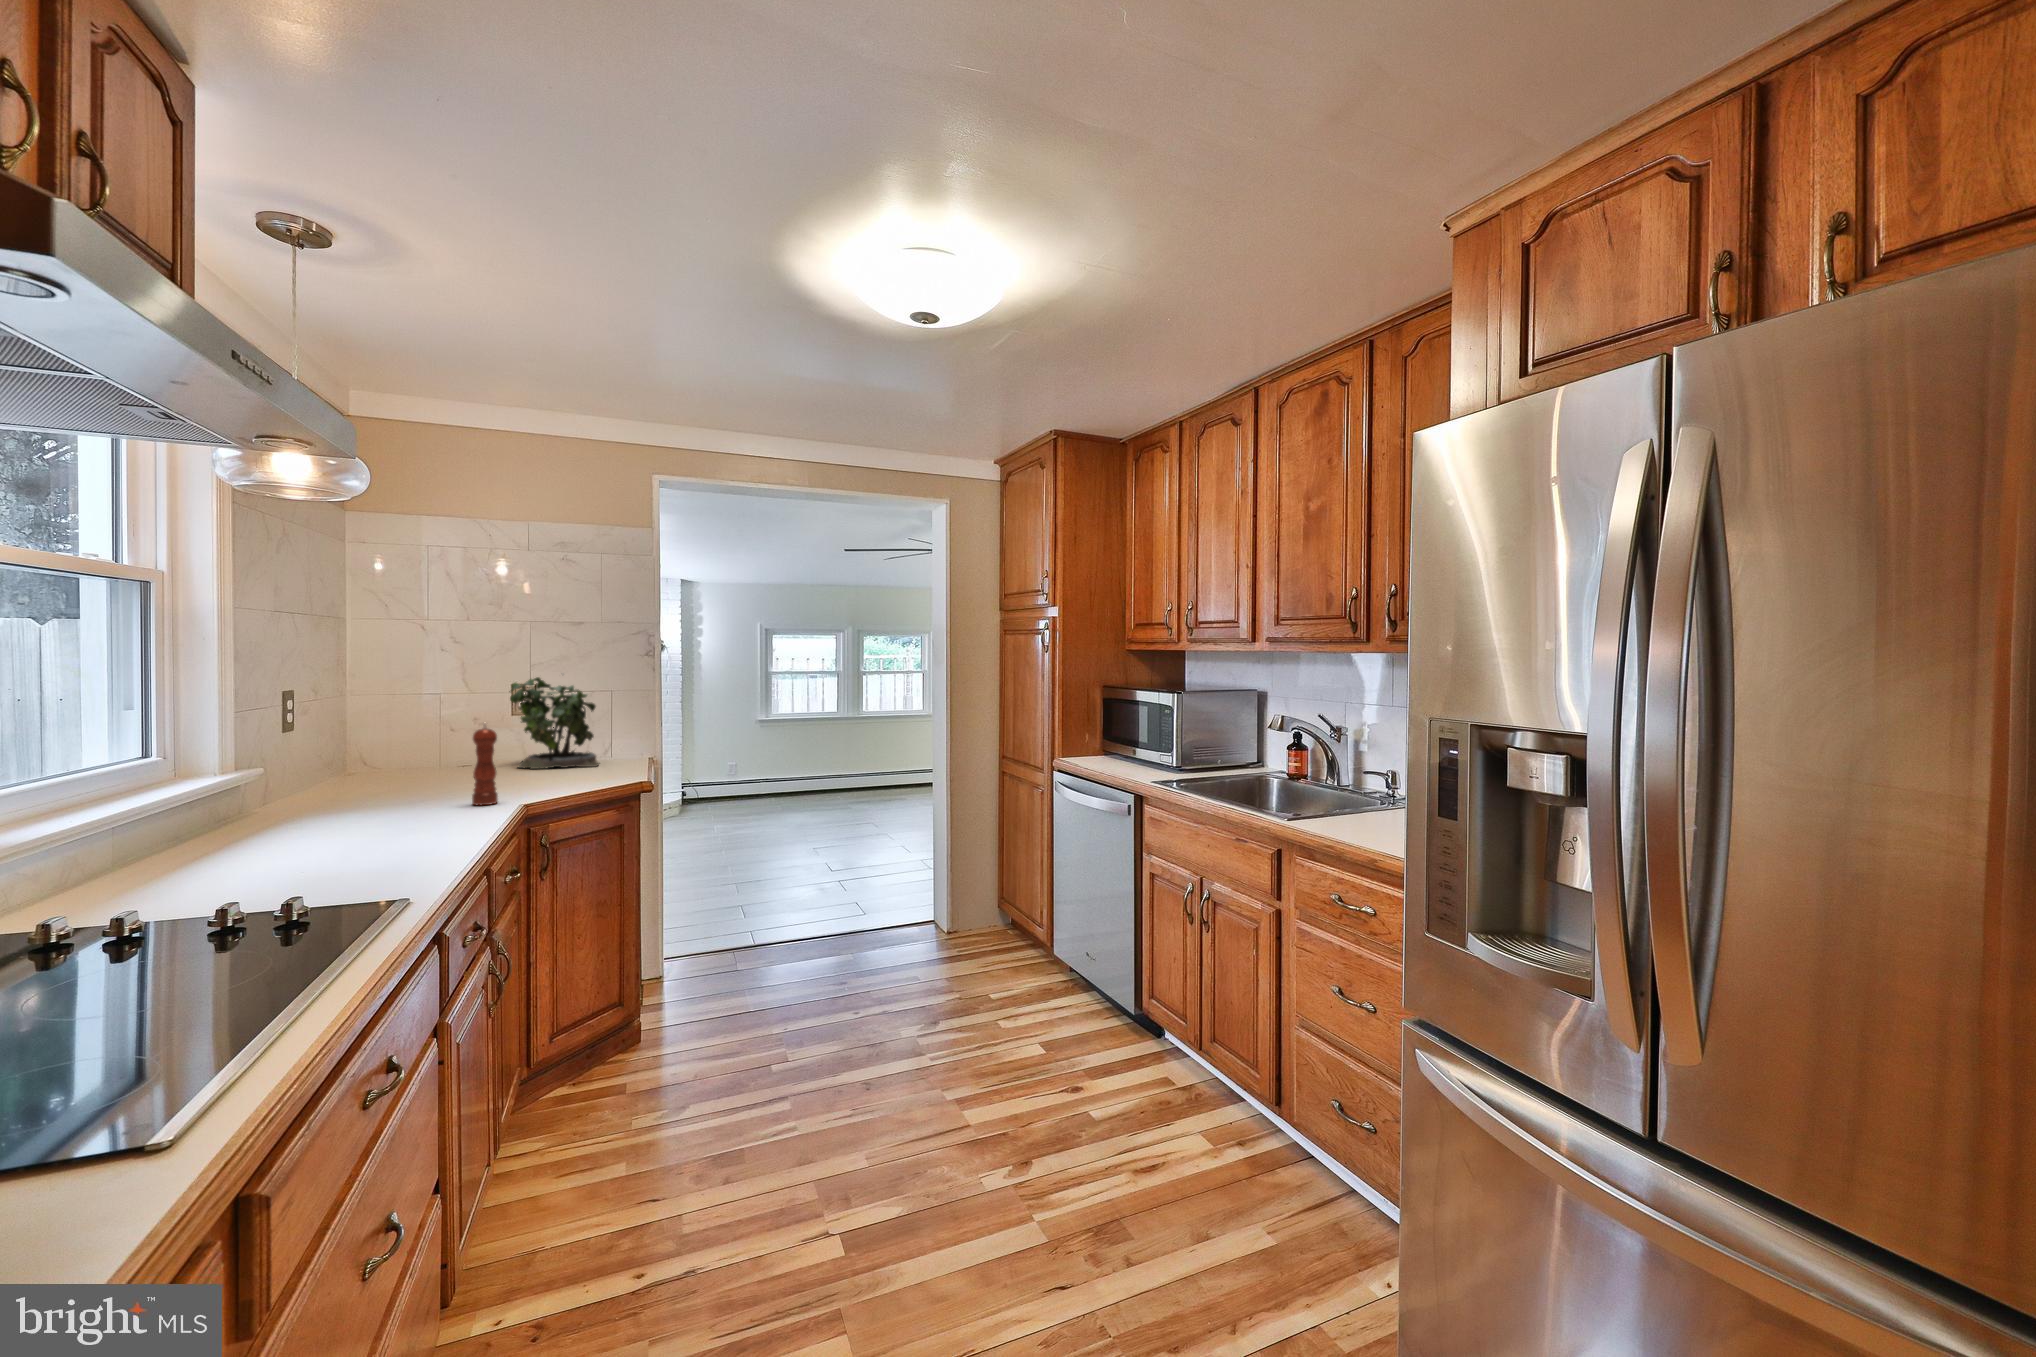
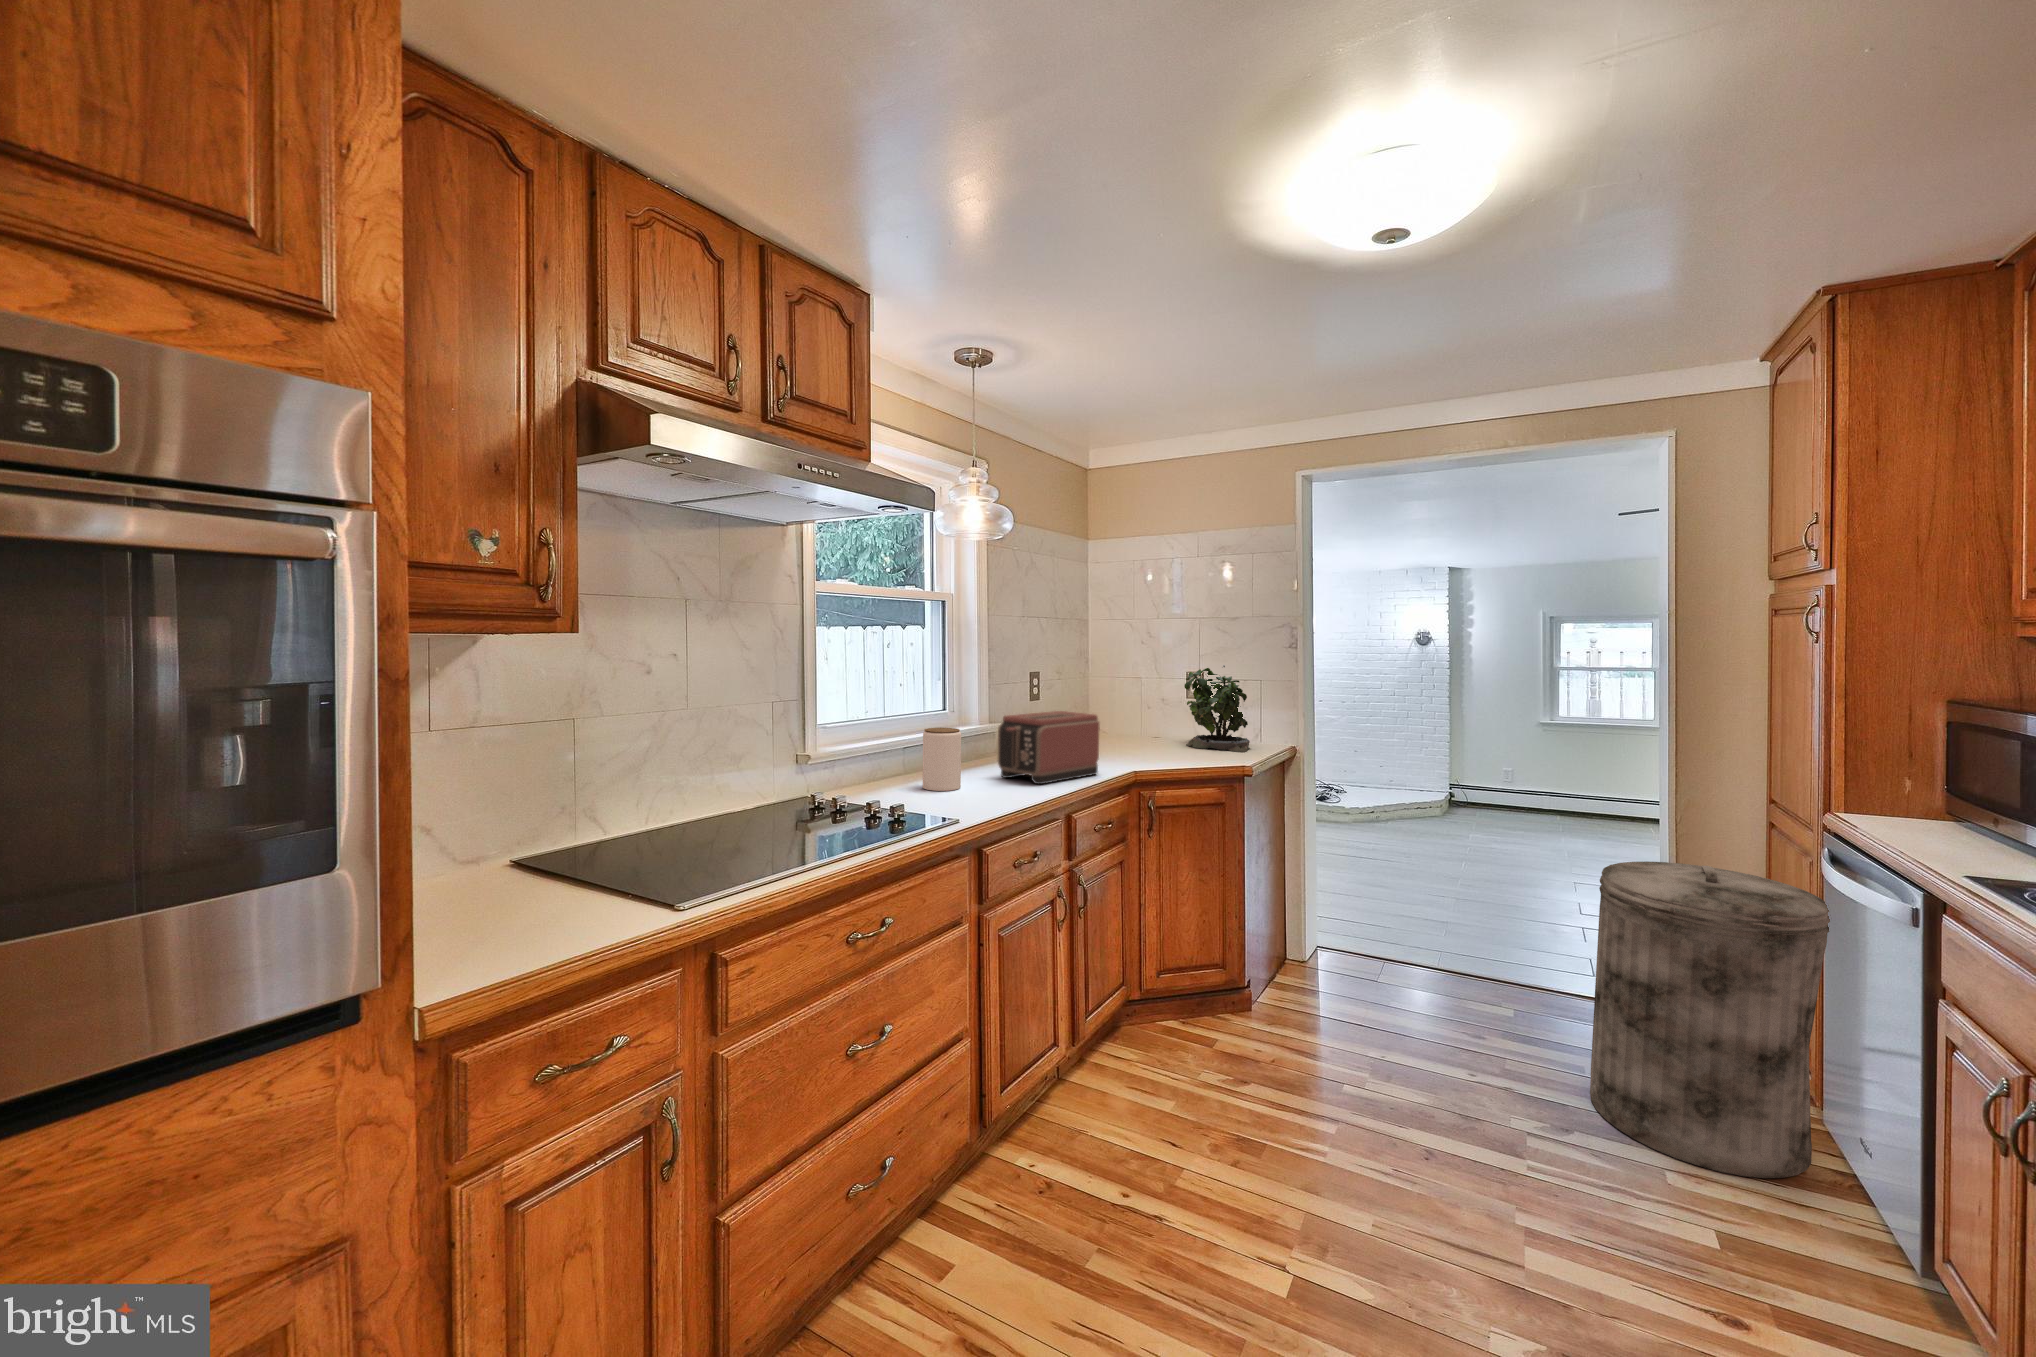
pepper mill: present [472,723,498,805] -> none [1108,705,1126,772]
toaster: none [318,736,470,836] -> present [998,711,1099,784]
jar: none [199,772,280,872] -> present [923,728,961,791]
trash can: none [927,801,1053,1011] -> present [1590,861,1830,1178]

